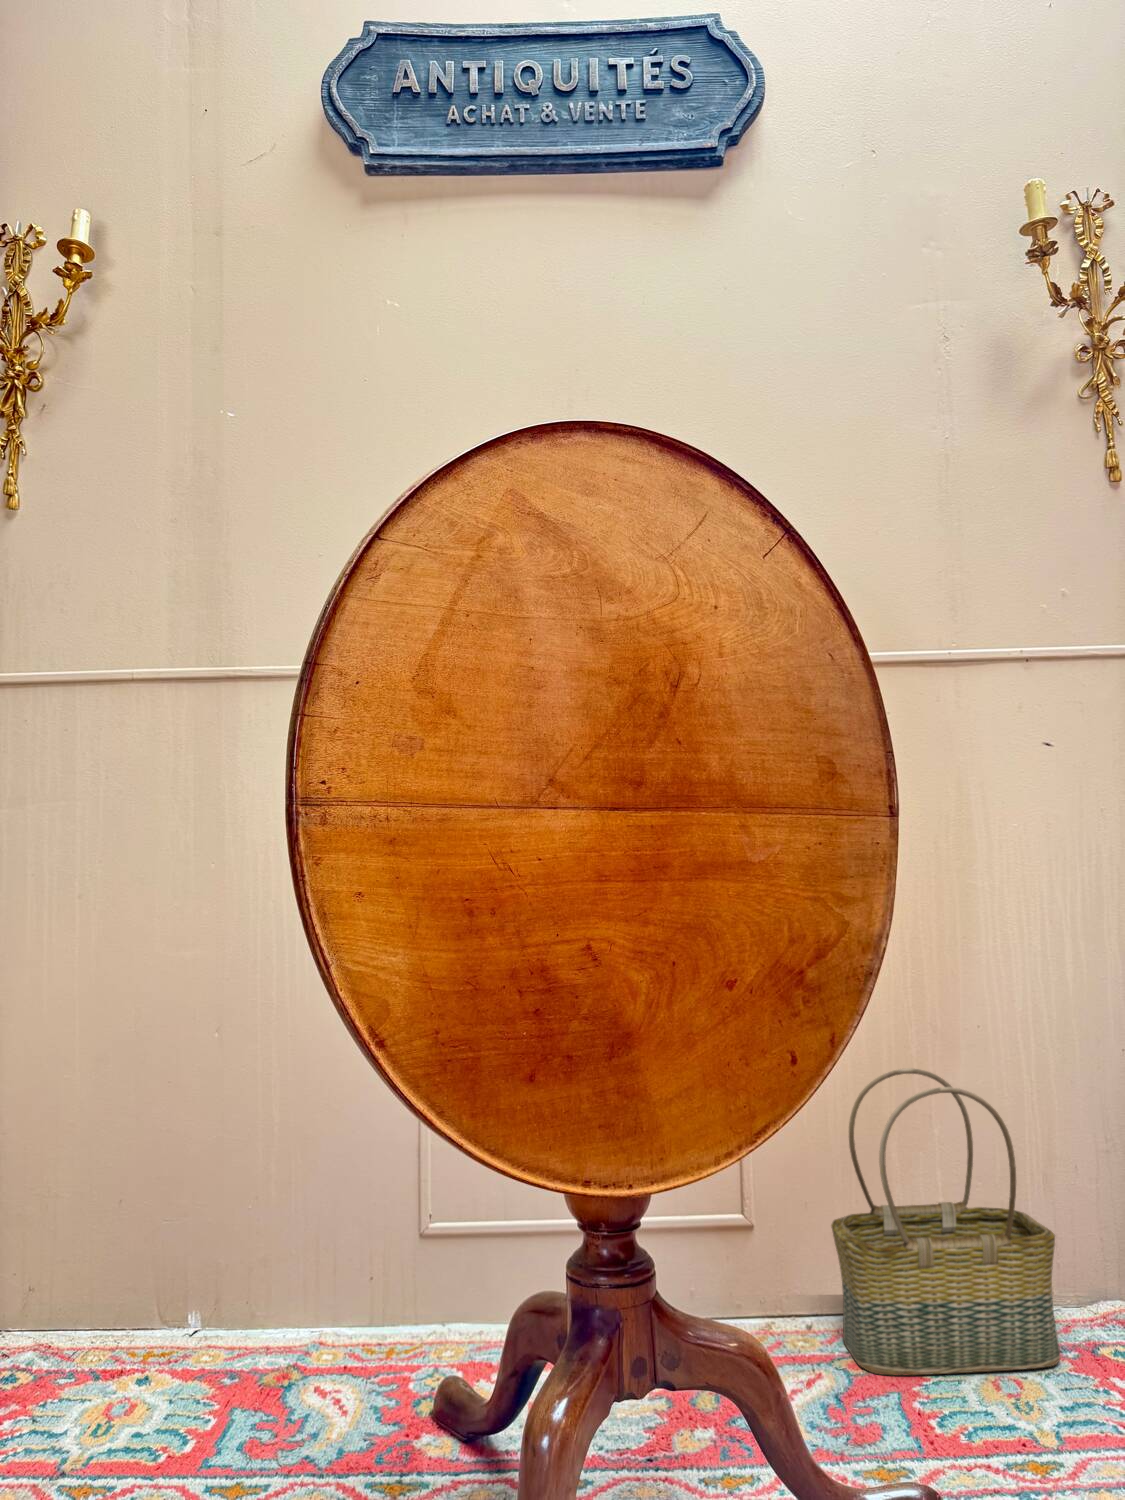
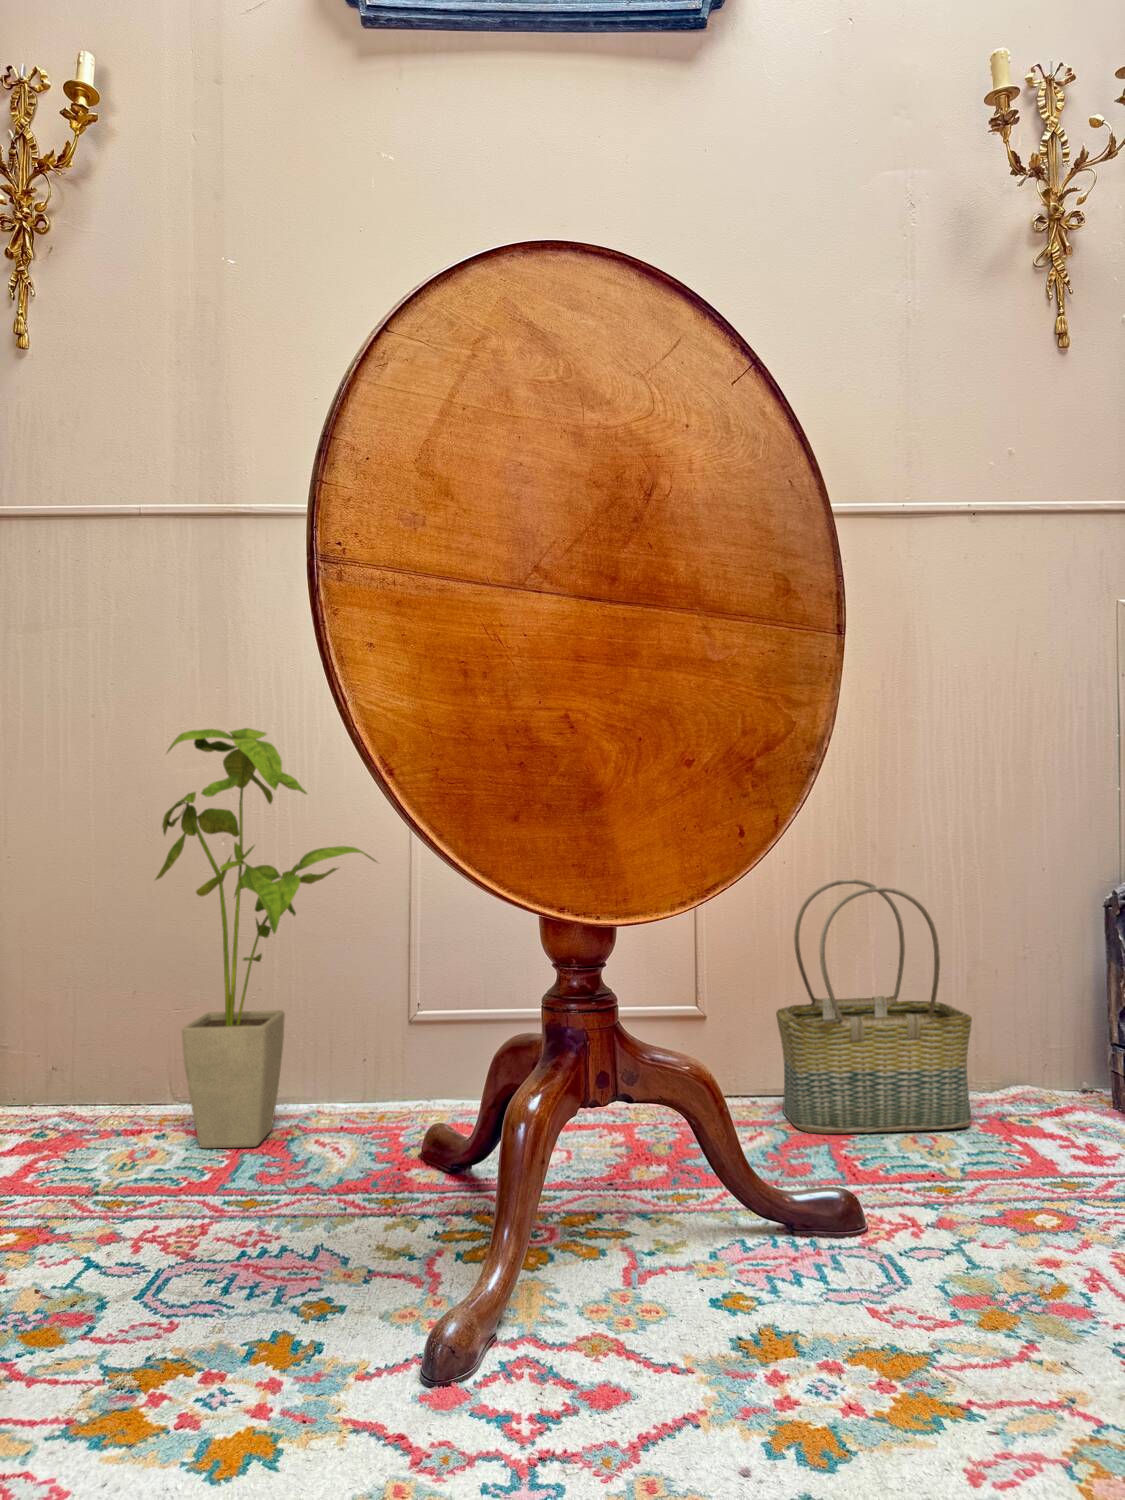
house plant: none [137,919,387,1401] -> present [155,728,377,1148]

